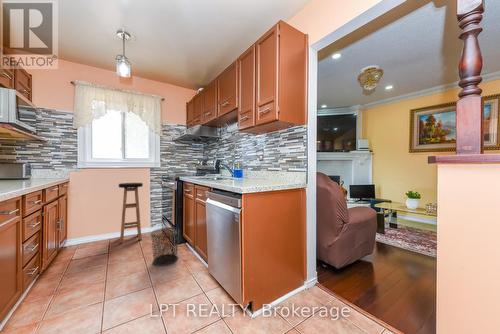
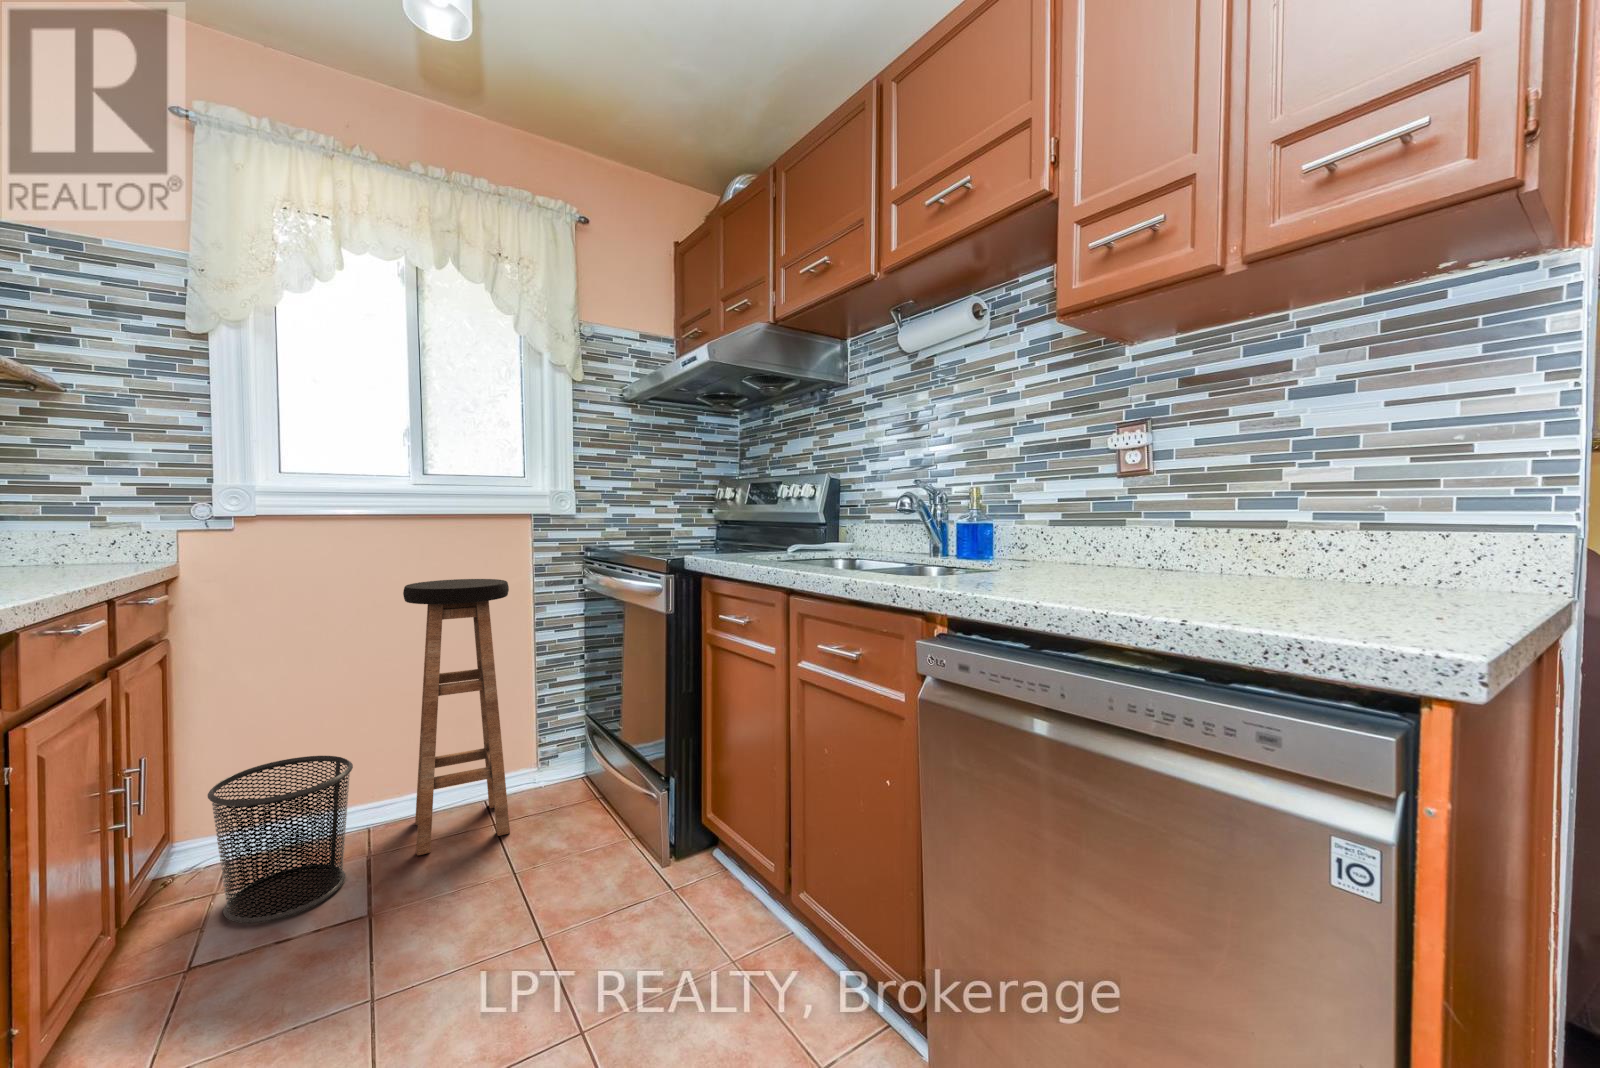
waste bin: present [151,227,179,266] -> present [208,756,353,923]

